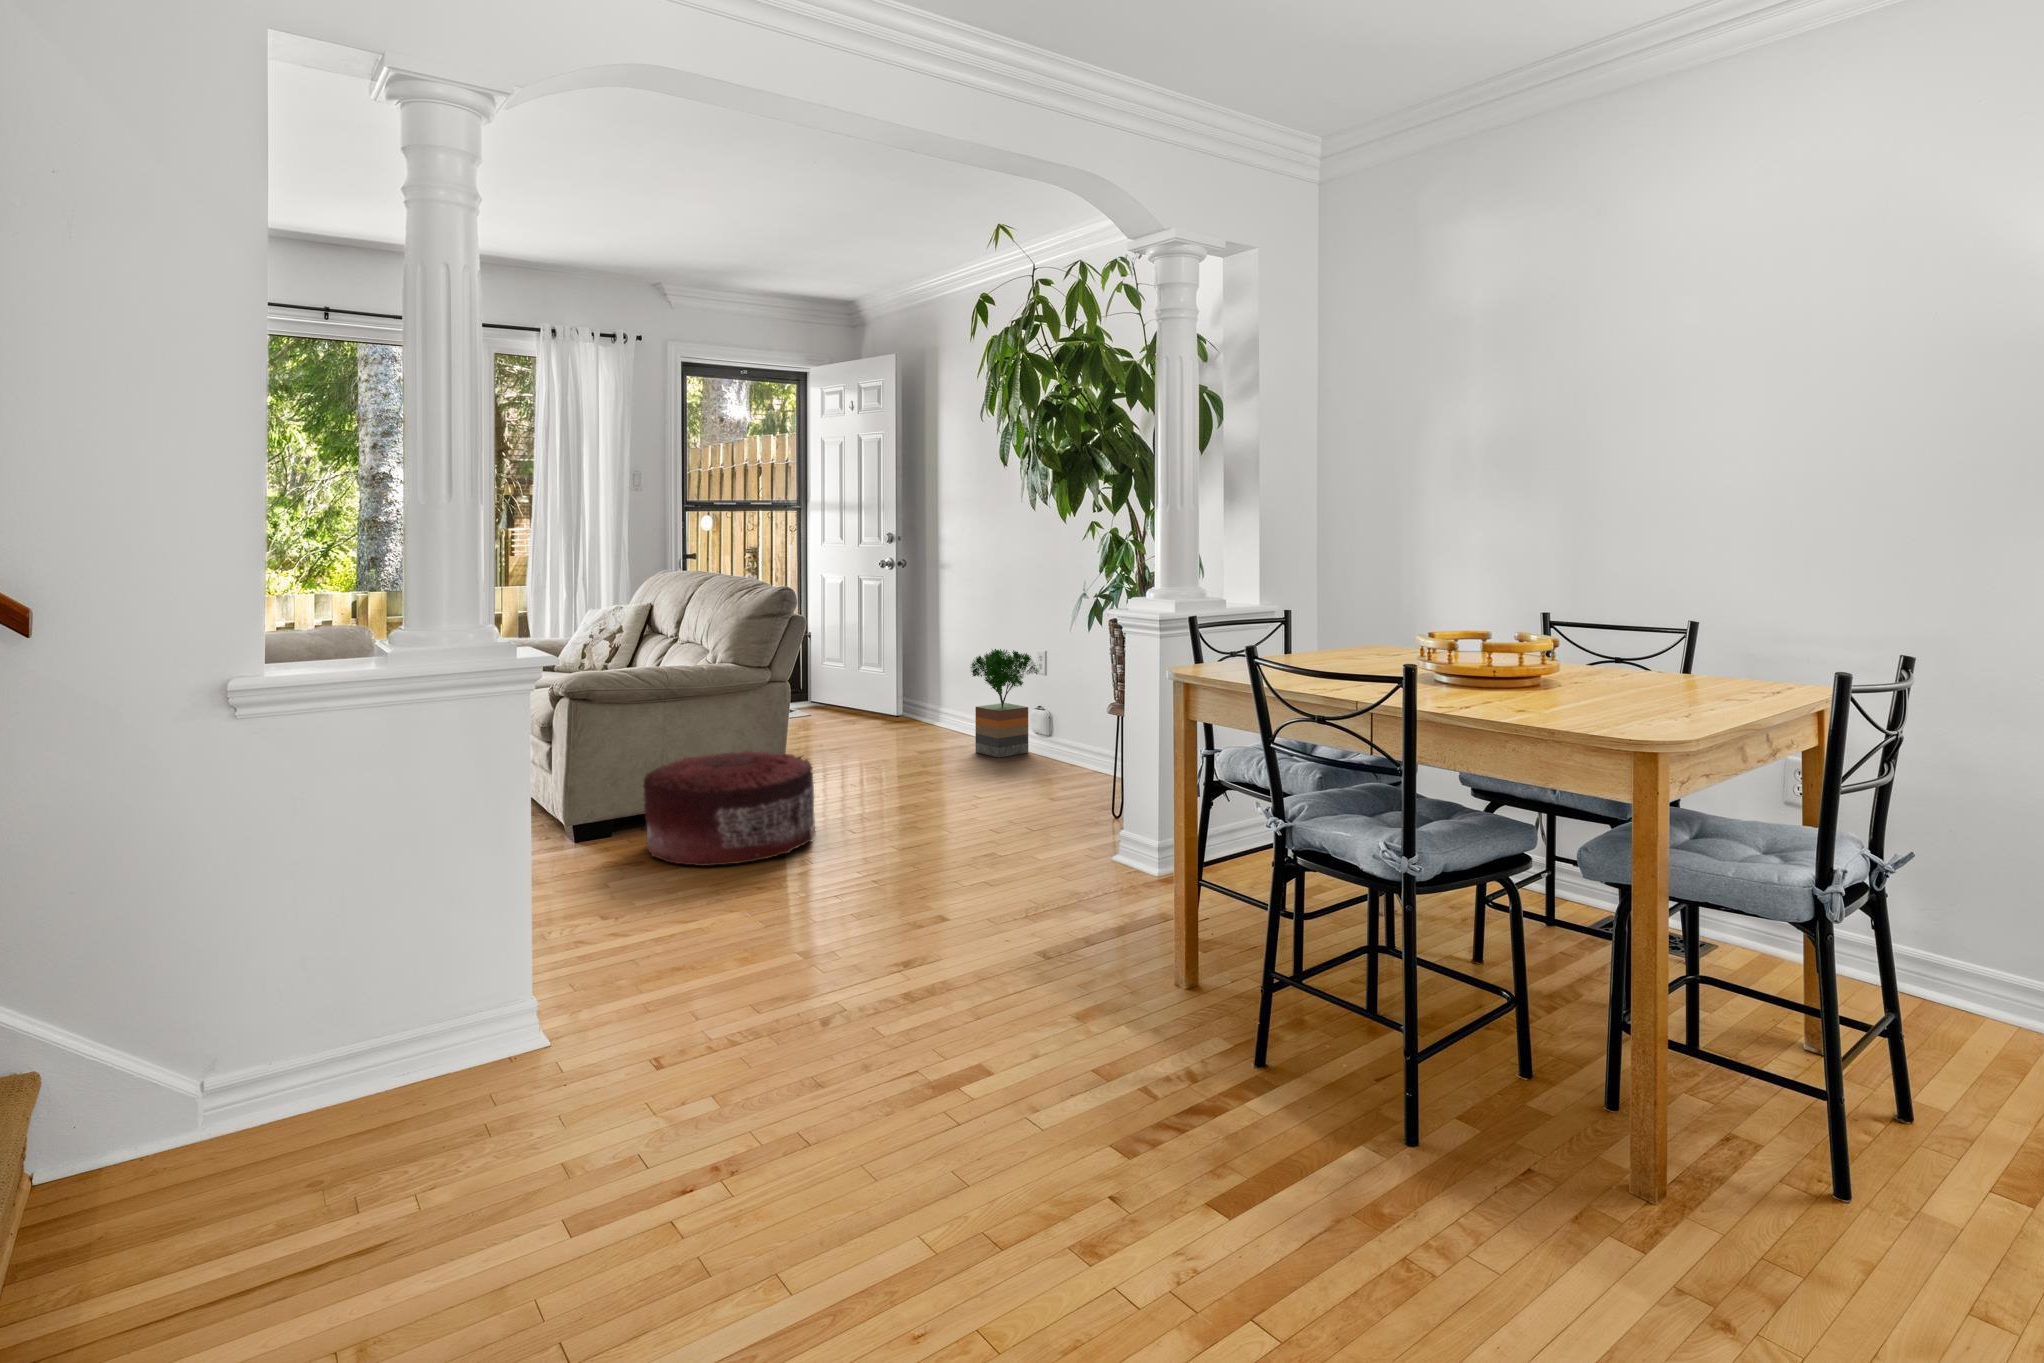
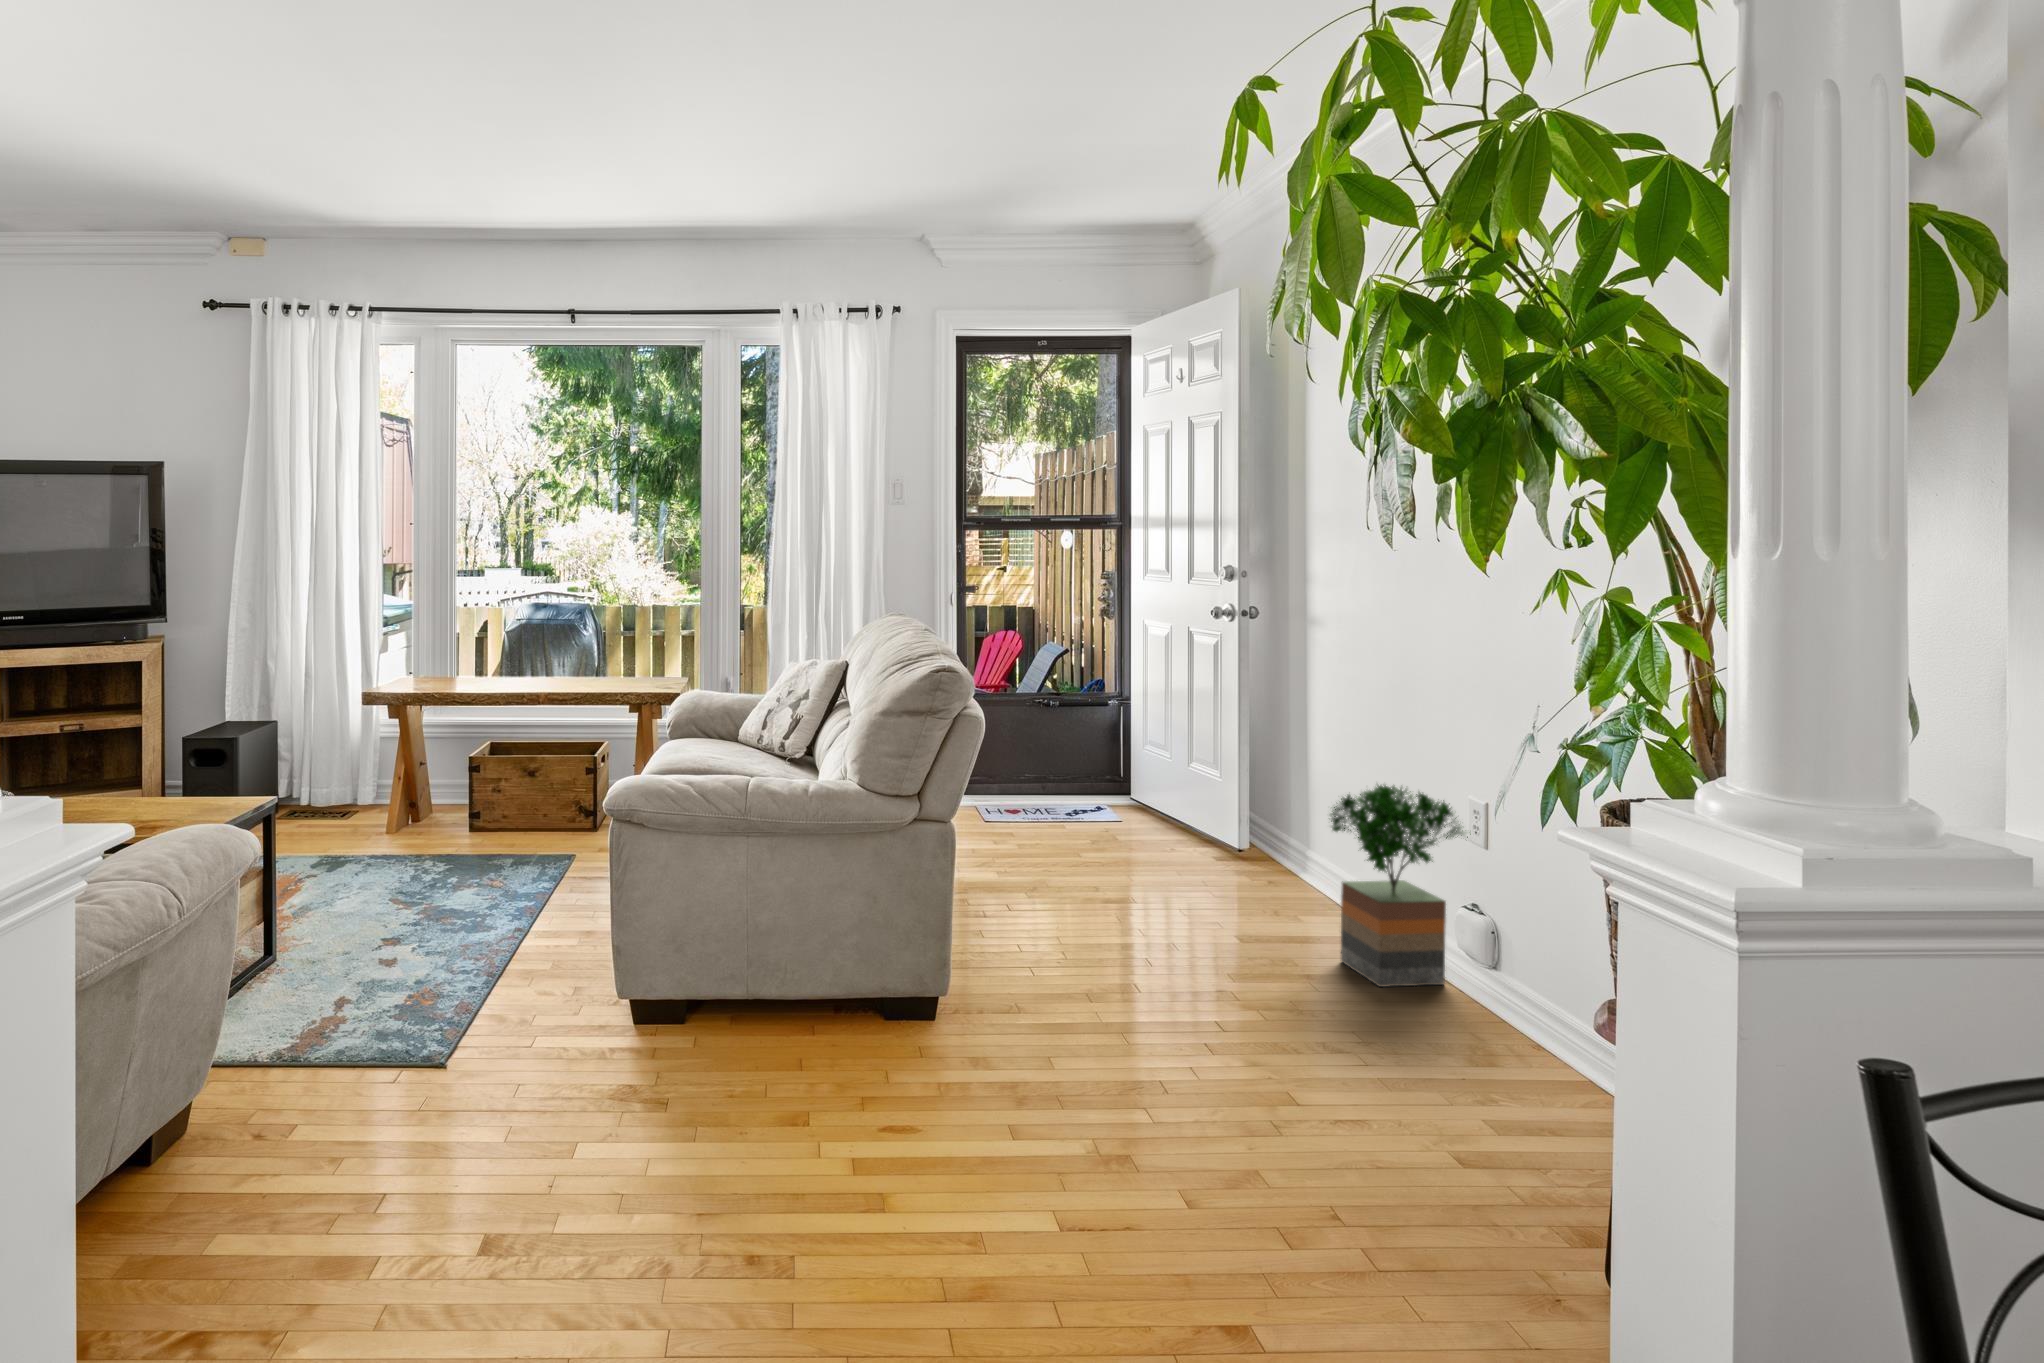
pouf: present [643,750,815,866] -> none [630,943,936,1199]

